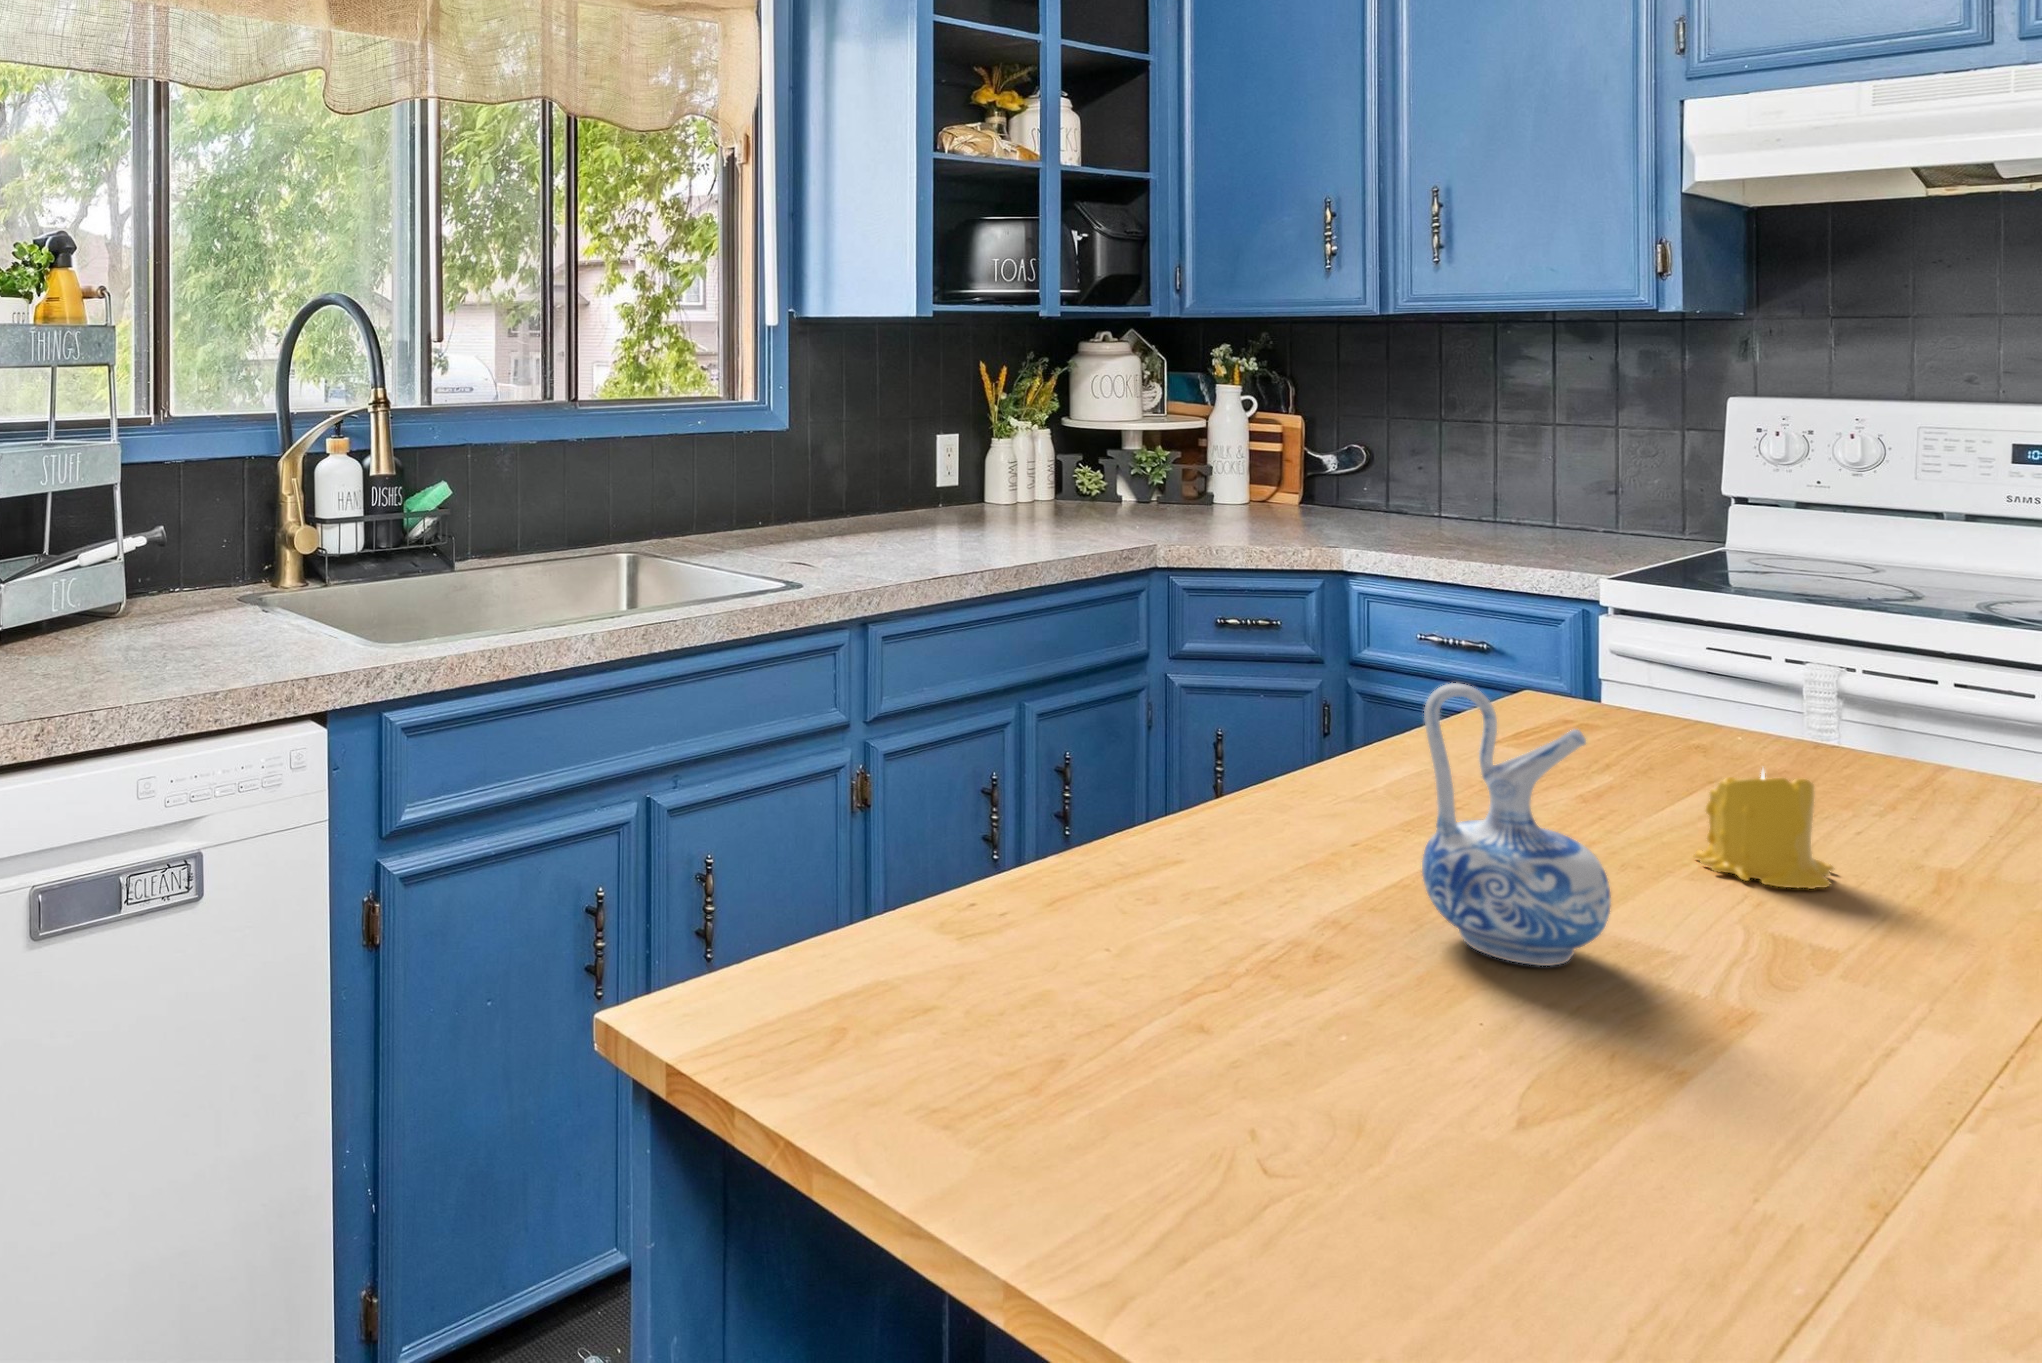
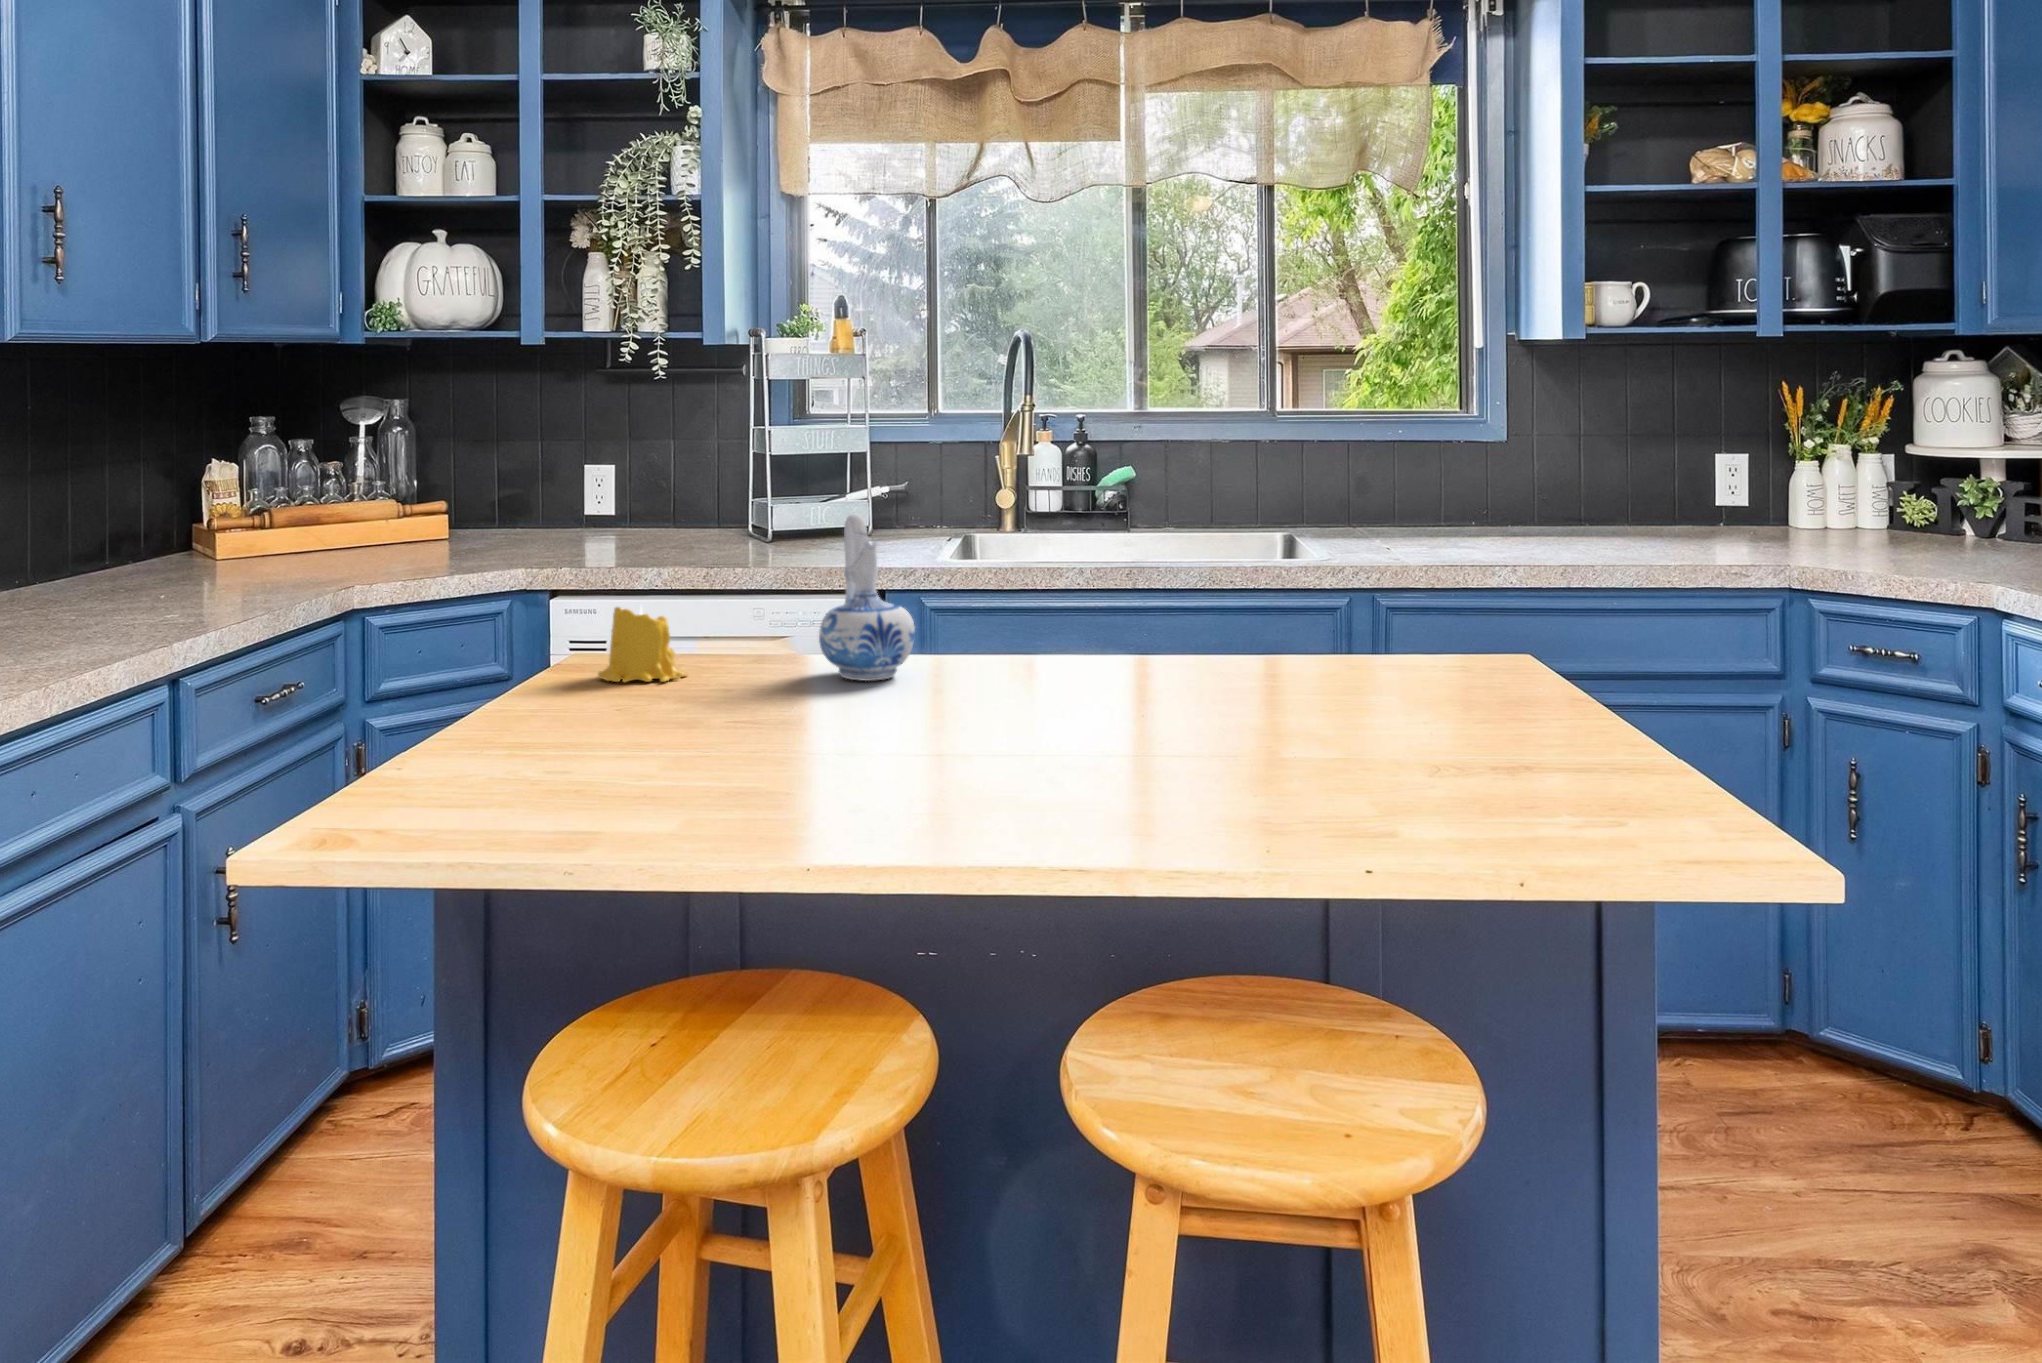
candle: present [1694,771,1833,889] -> present [598,607,687,682]

